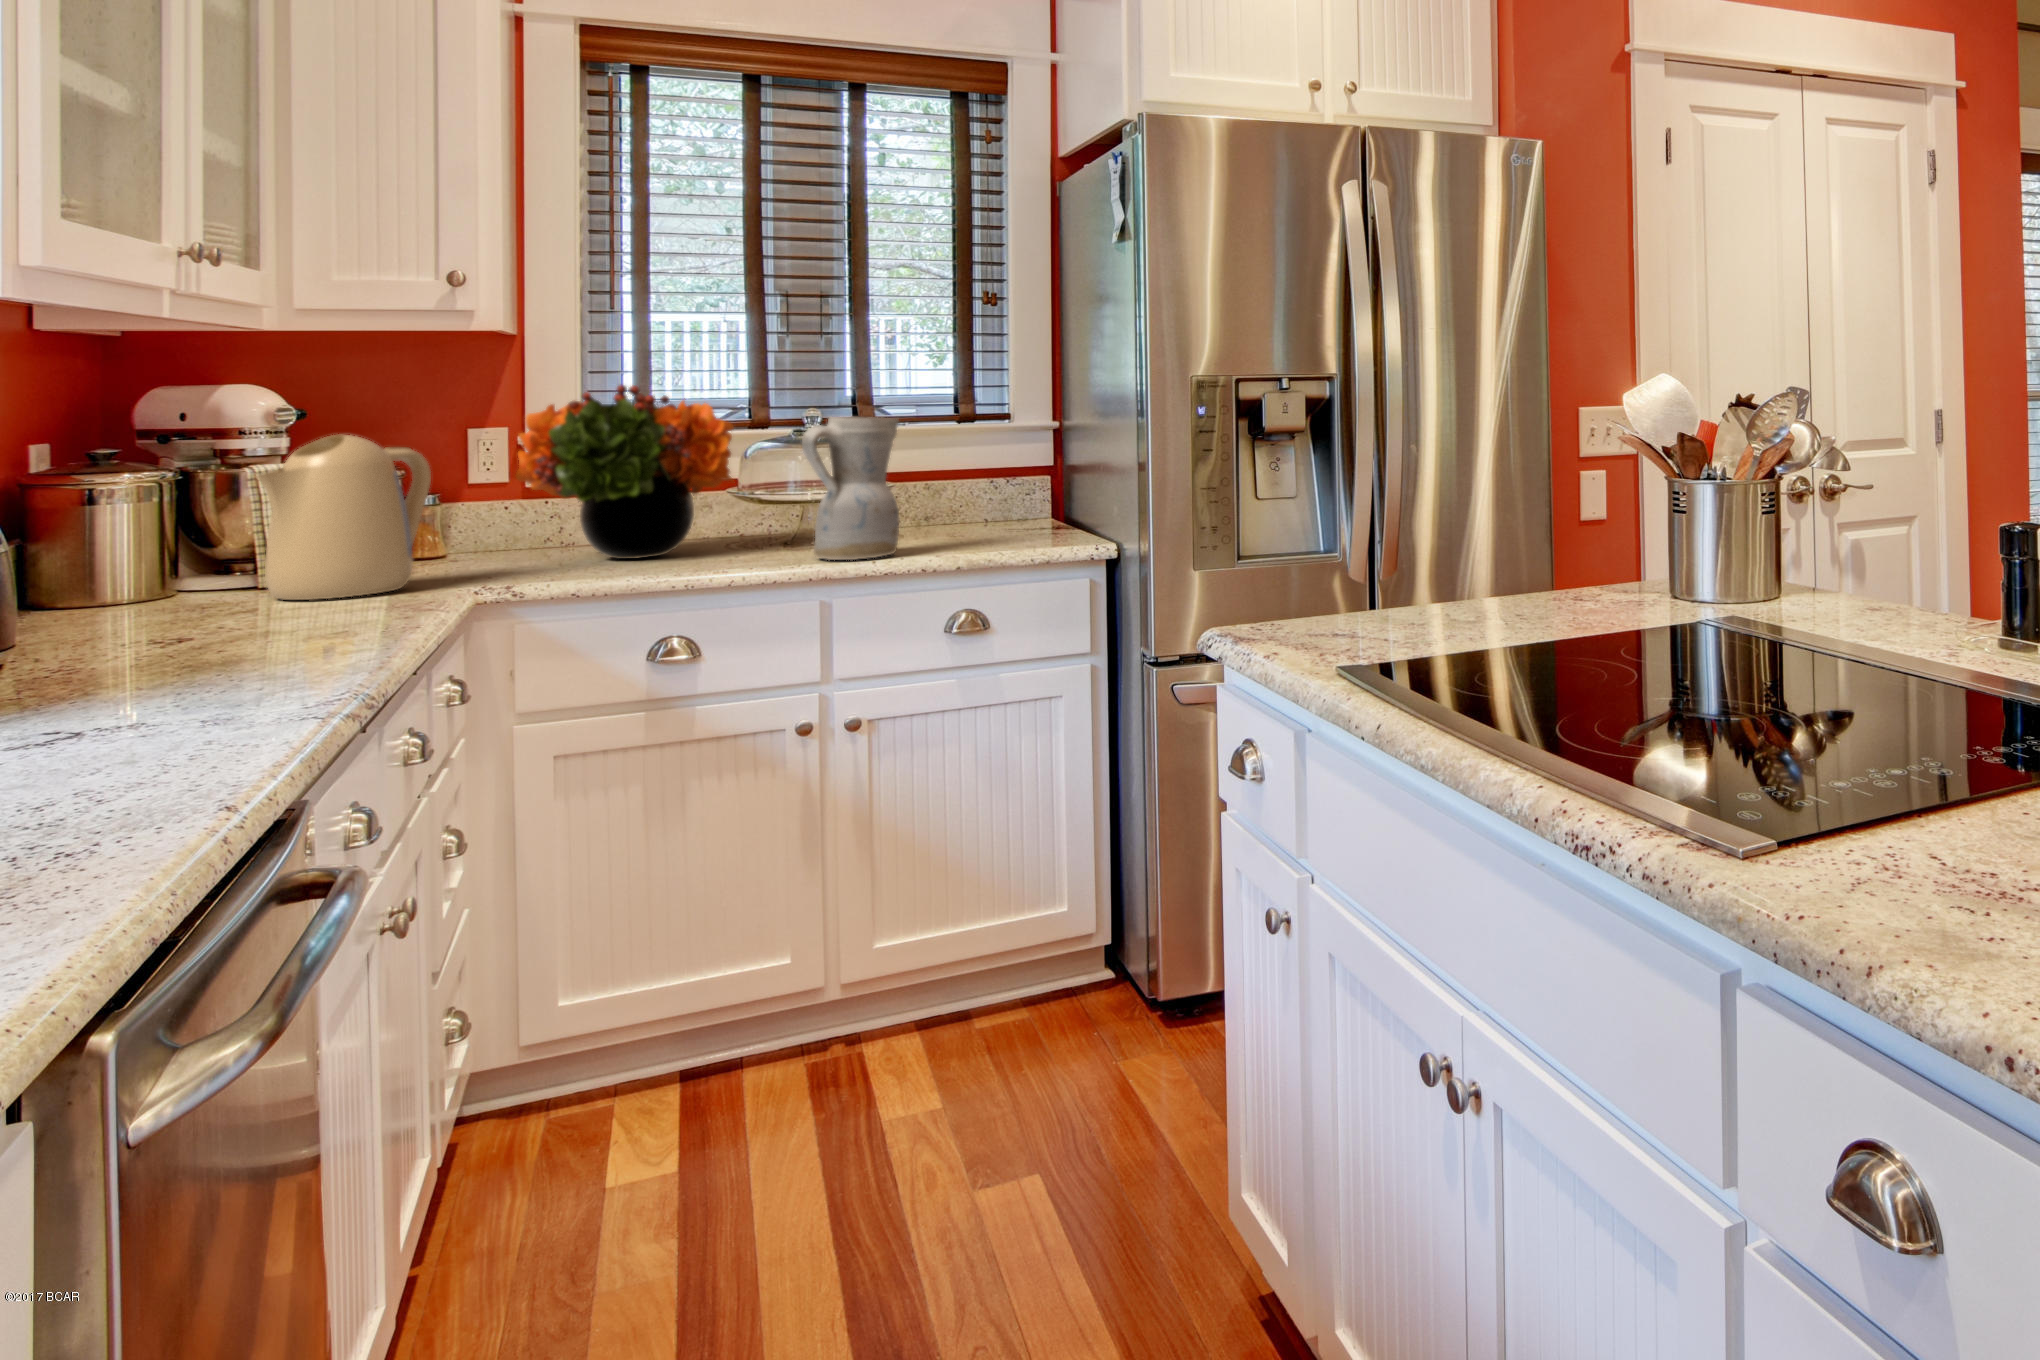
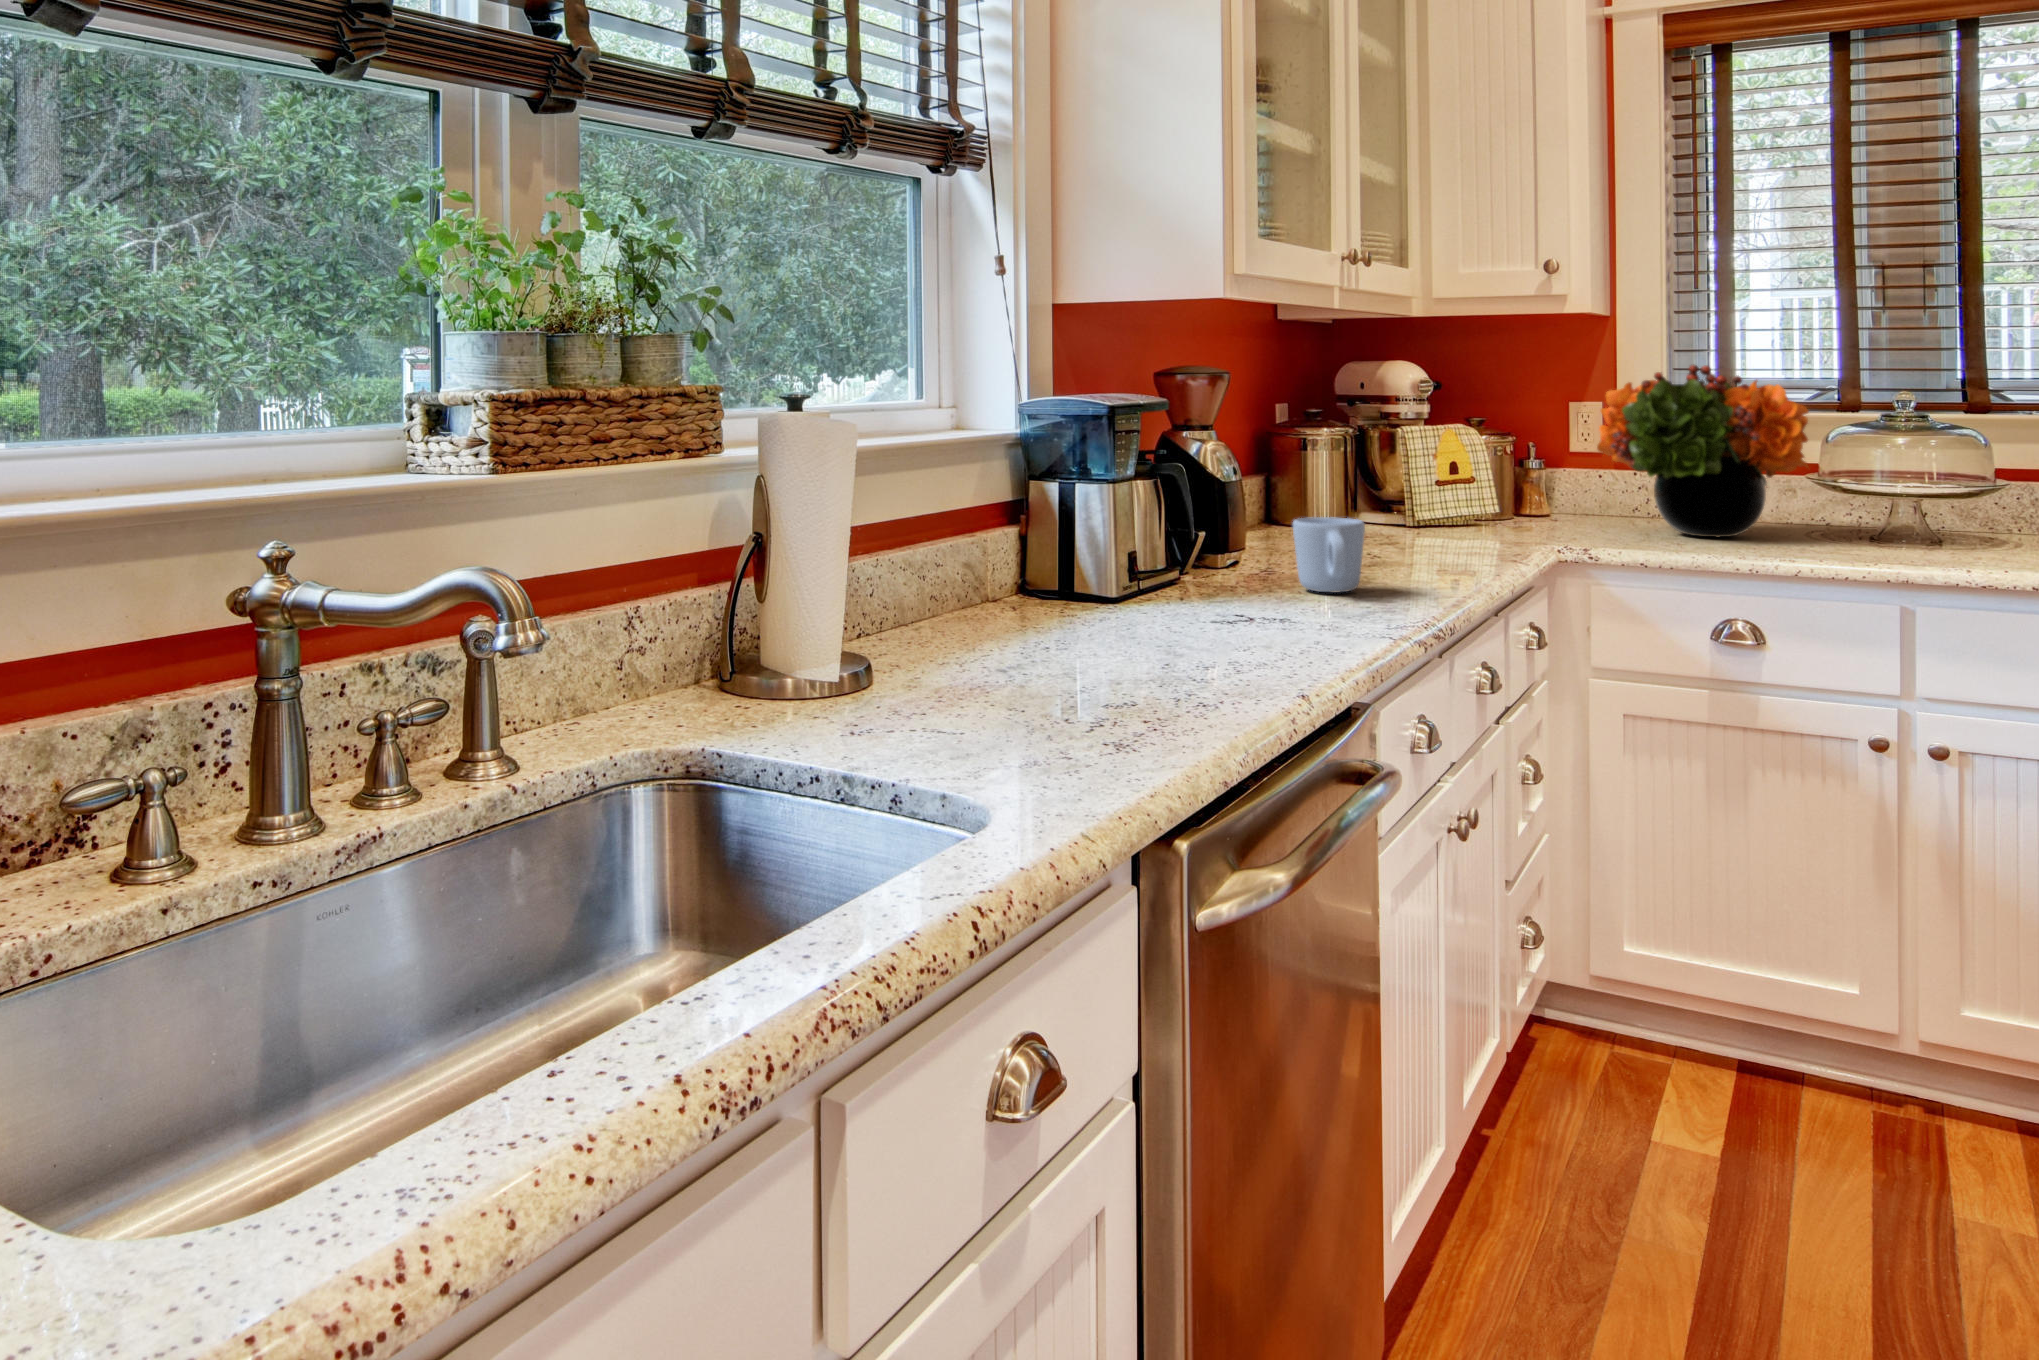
ceramic pitcher: present [802,417,899,560] -> none [1875,405,2002,569]
kettle: present [256,435,431,600] -> none [1395,406,1523,542]
mug: none [127,577,249,678] -> present [1293,517,1365,593]

